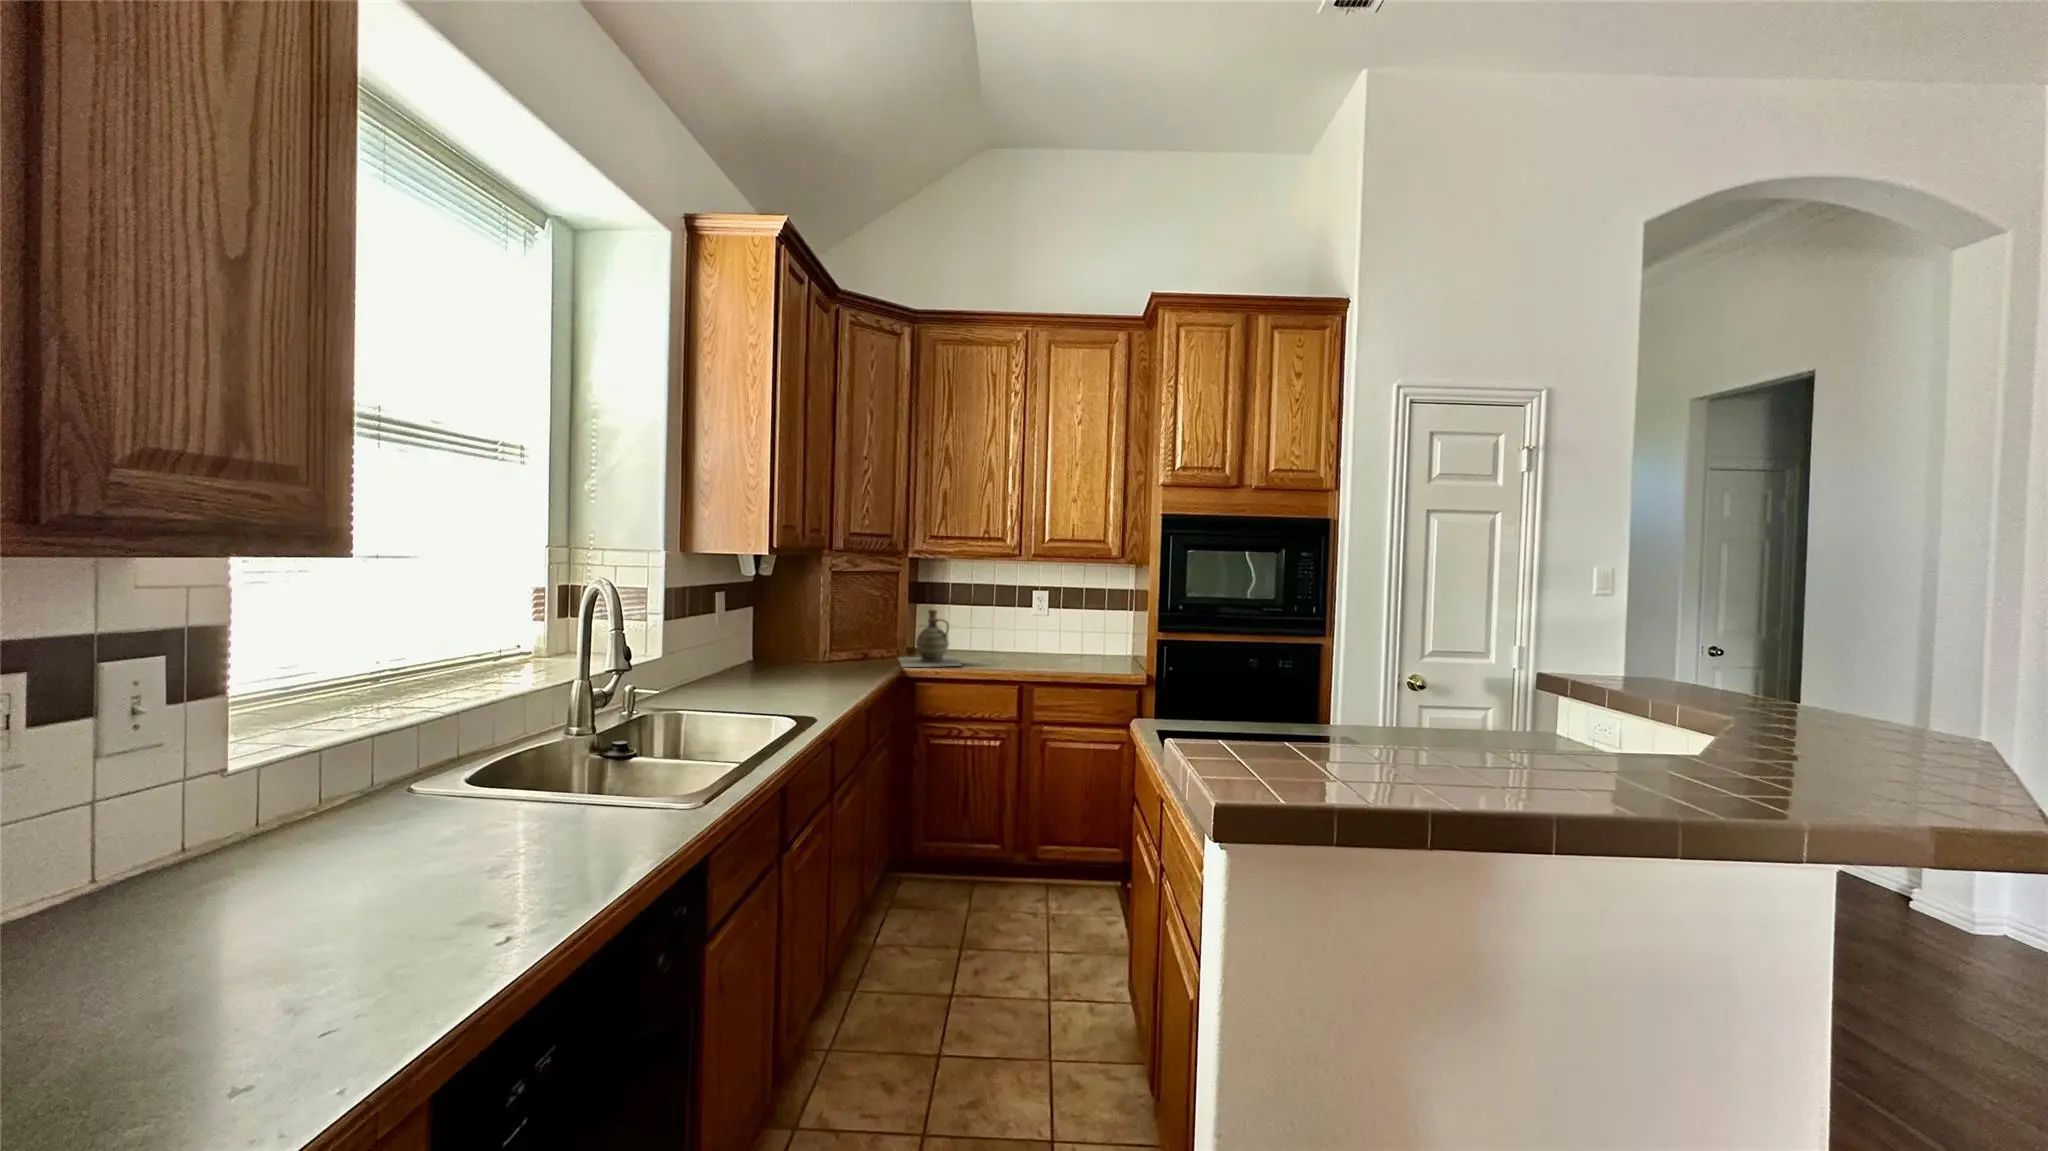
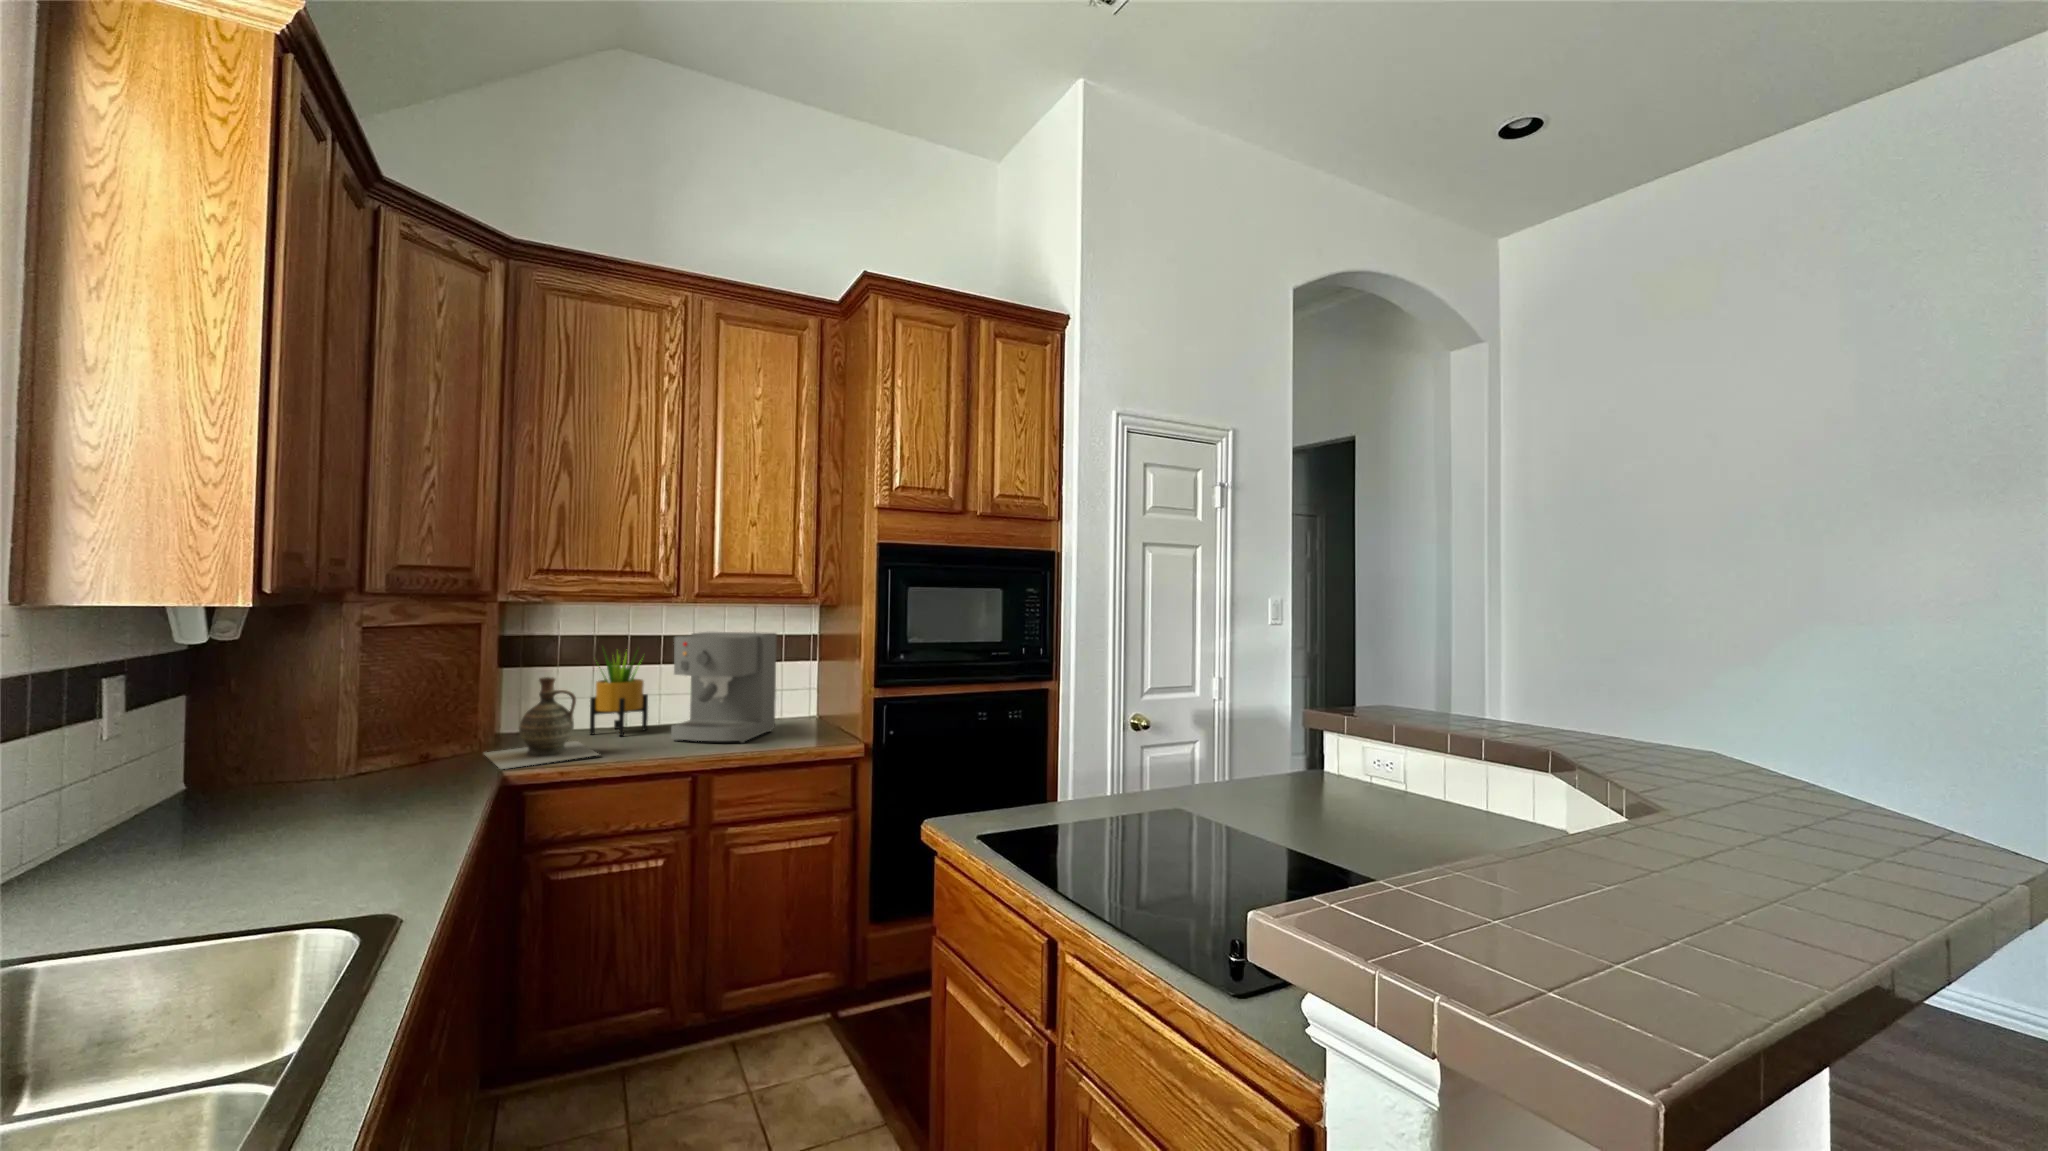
coffee maker: none [1013,584,1092,669] -> present [671,632,777,743]
potted plant: none [966,590,1004,657] -> present [590,650,648,736]

